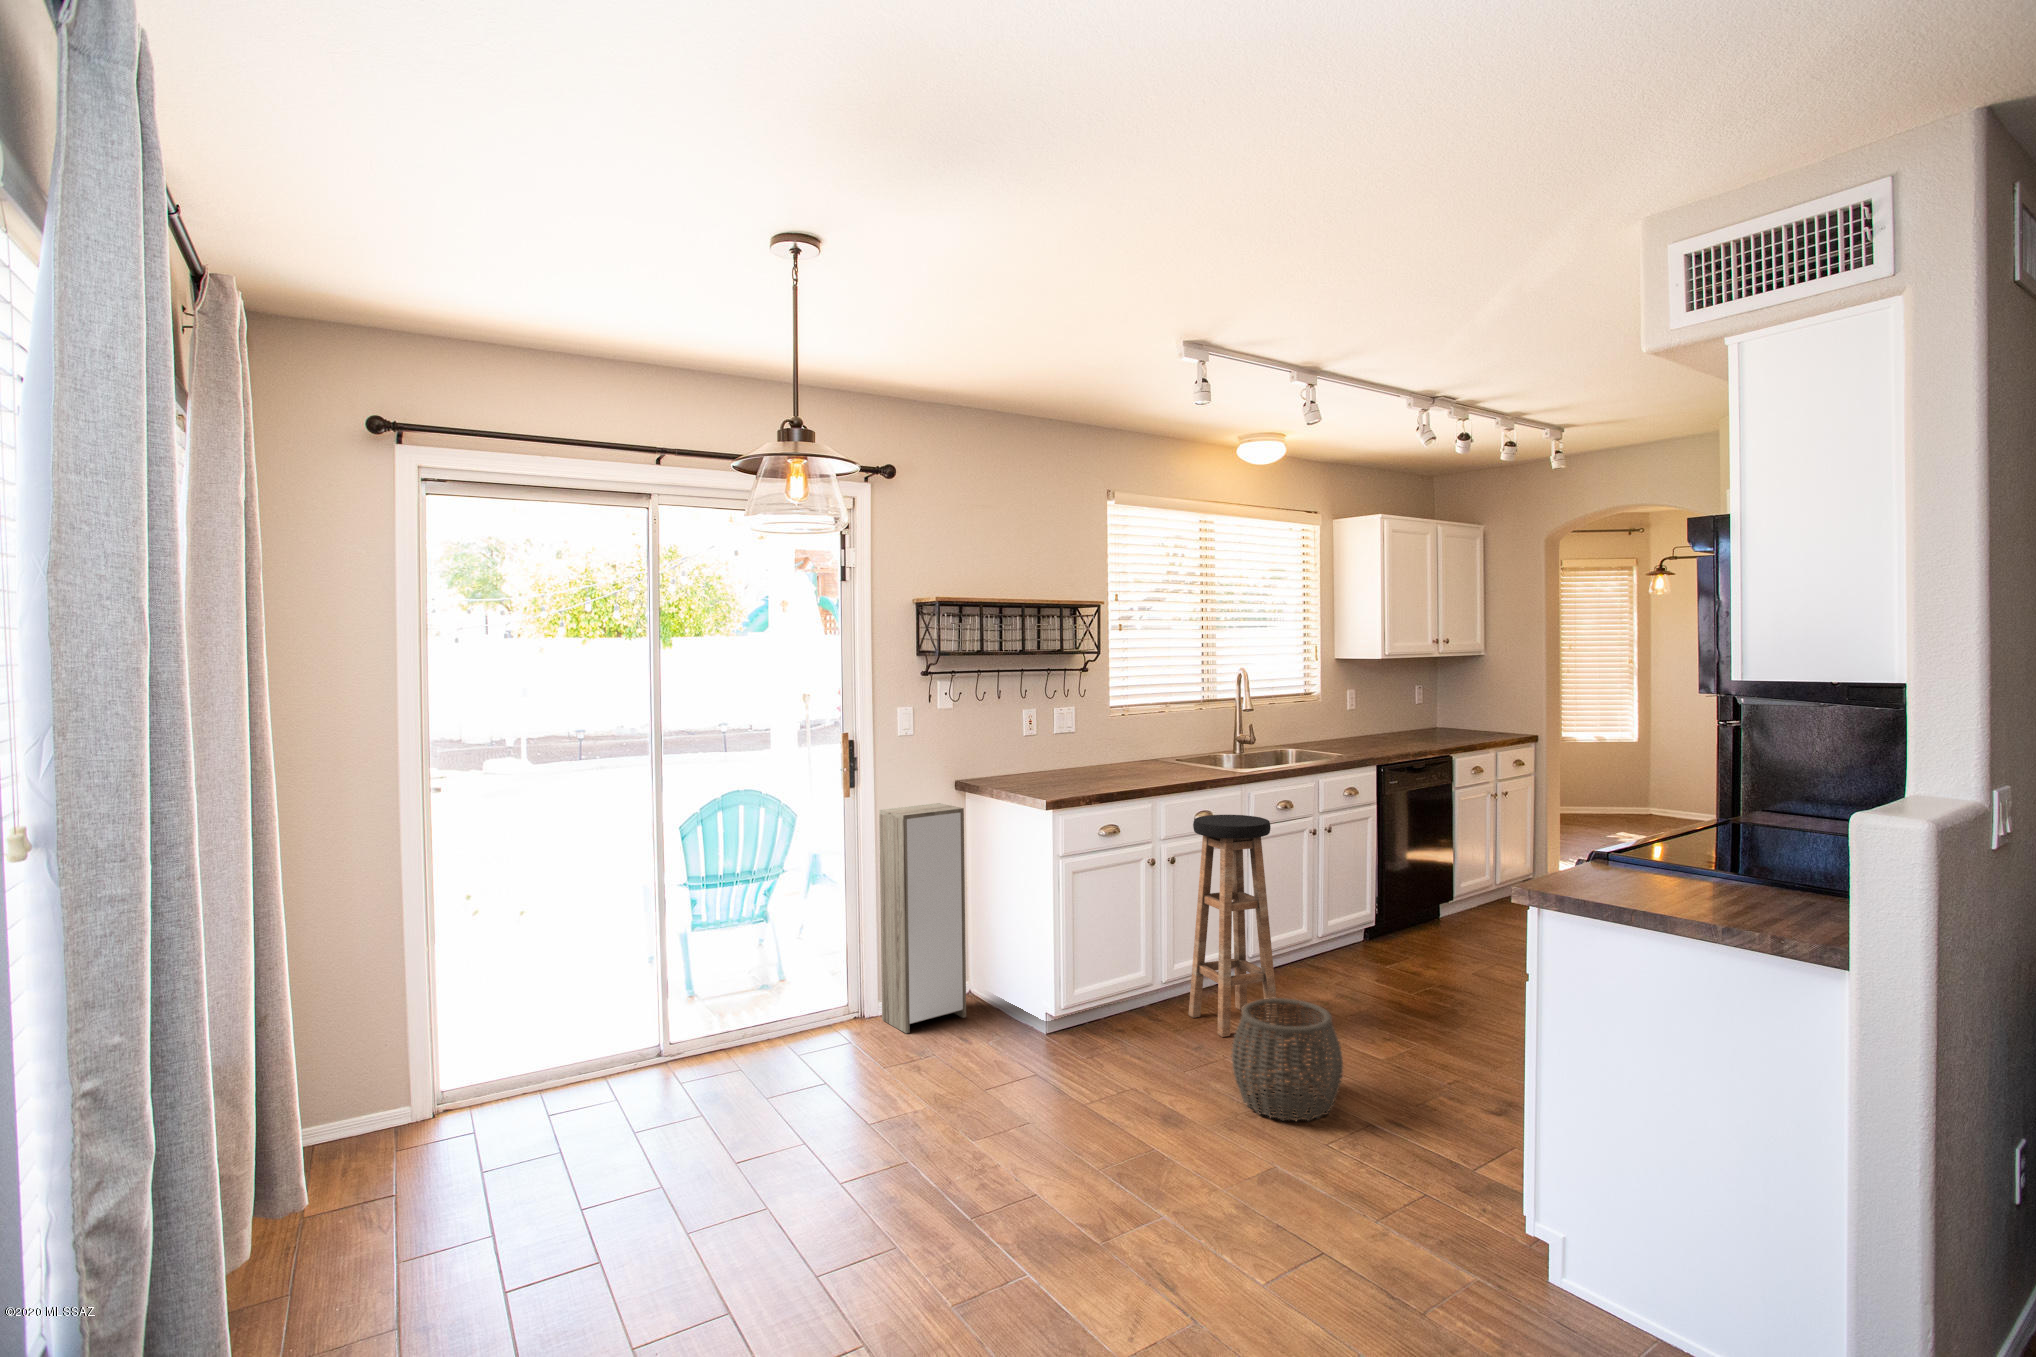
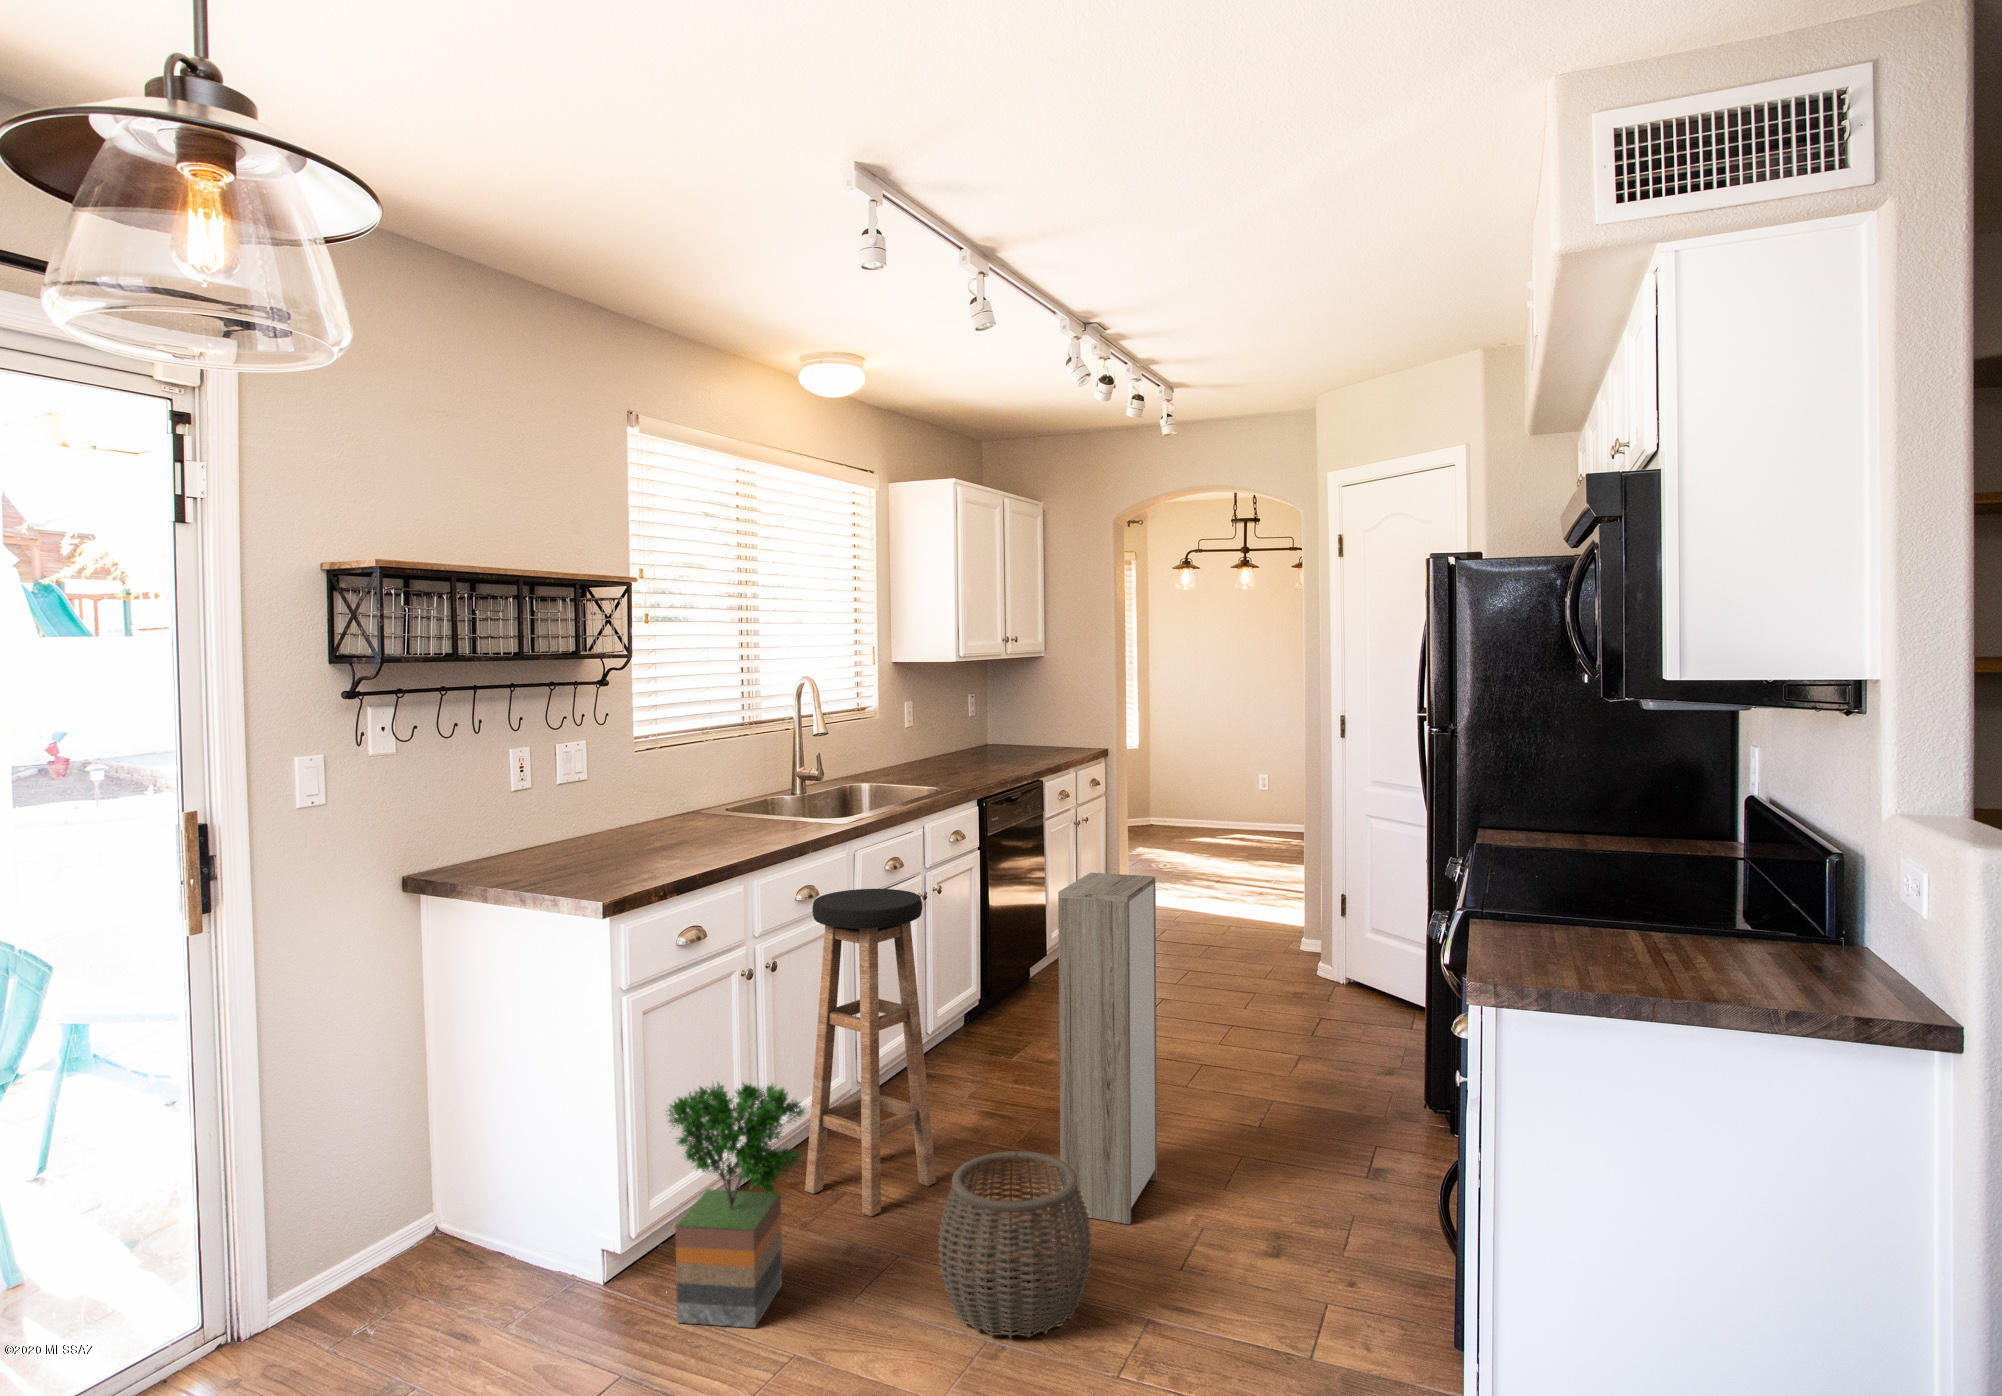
storage cabinet: present [879,803,966,1033] -> present [1058,873,1157,1224]
potted tree: none [1070,919,1162,1076] -> present [668,1083,805,1328]

